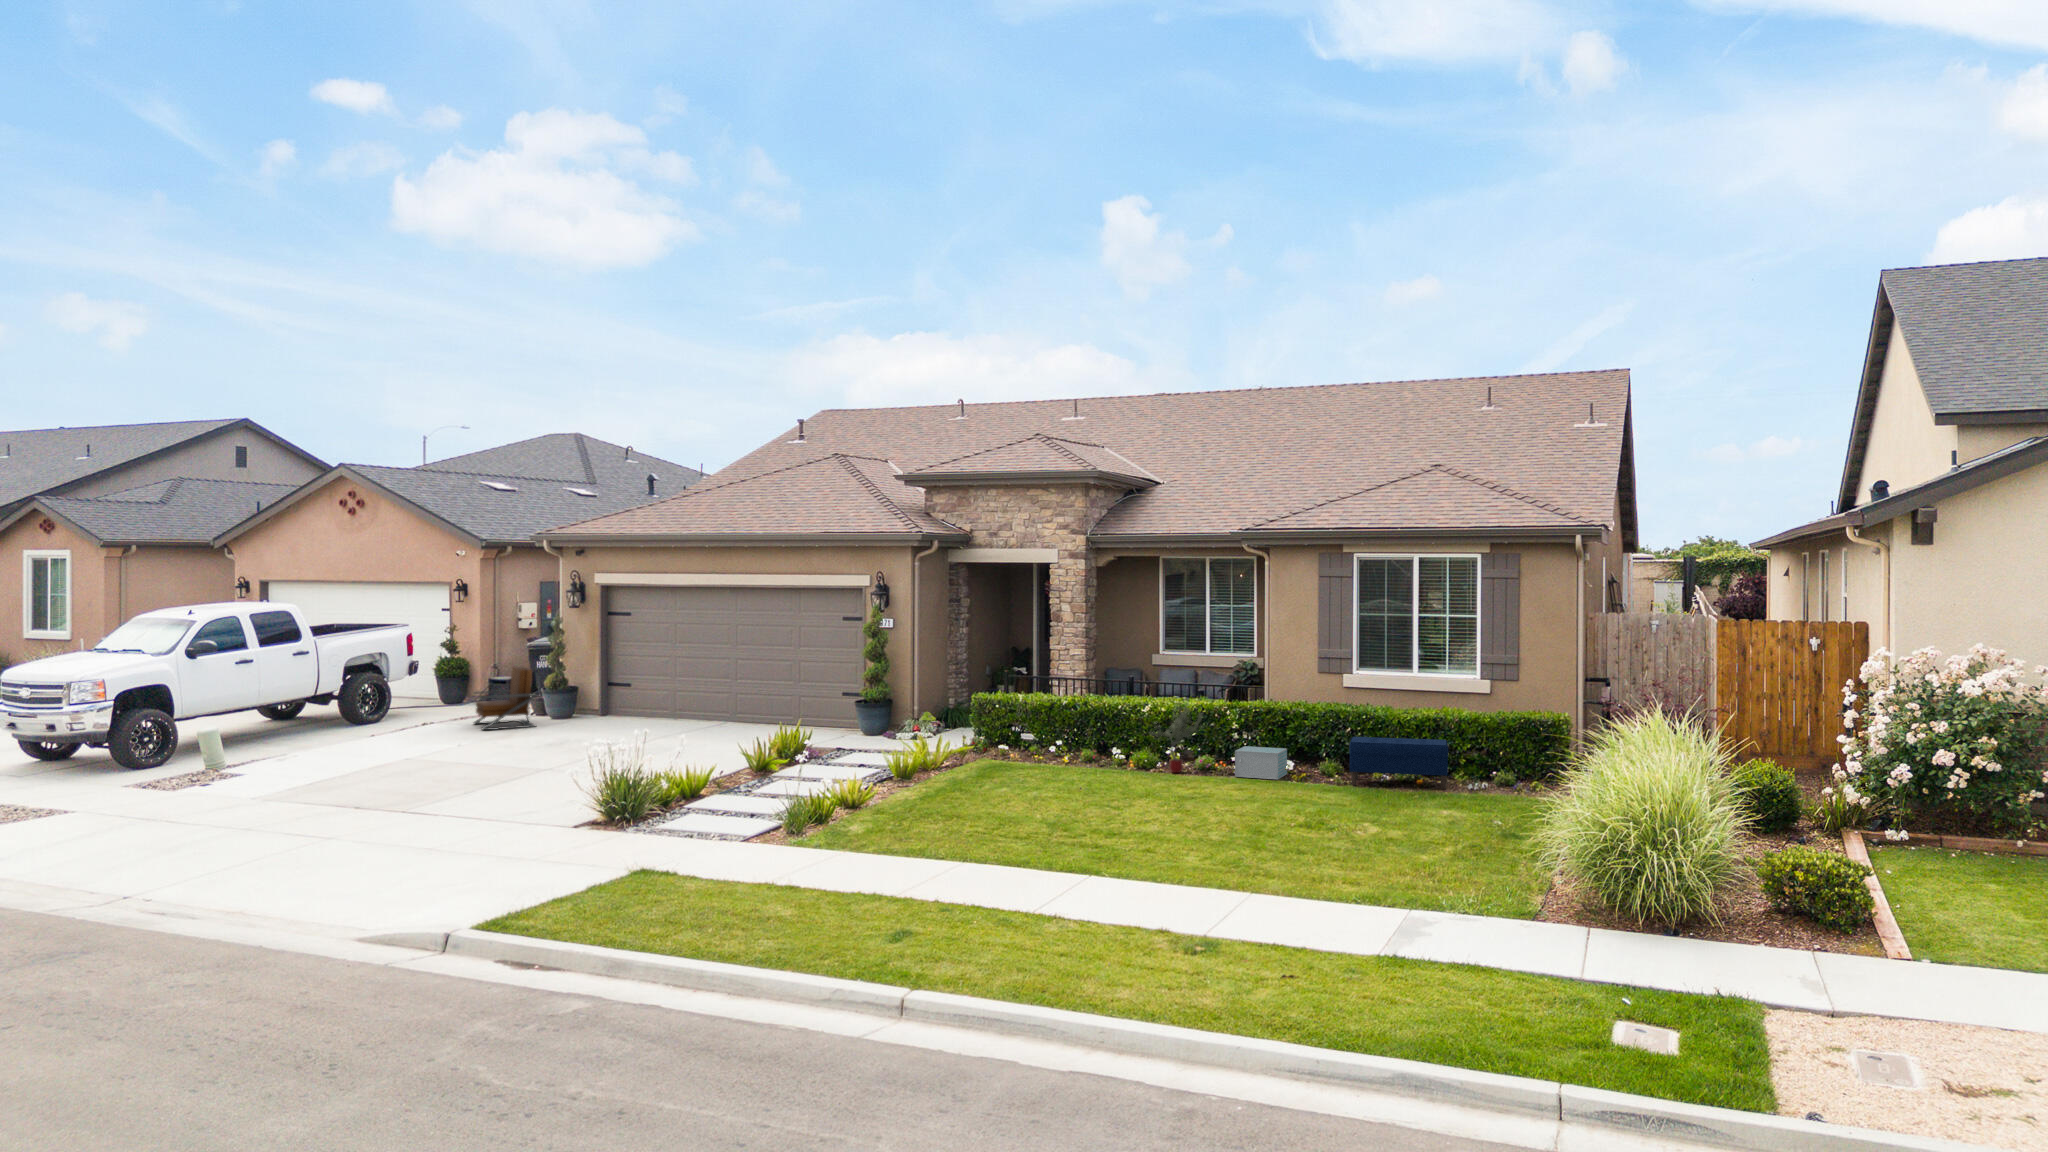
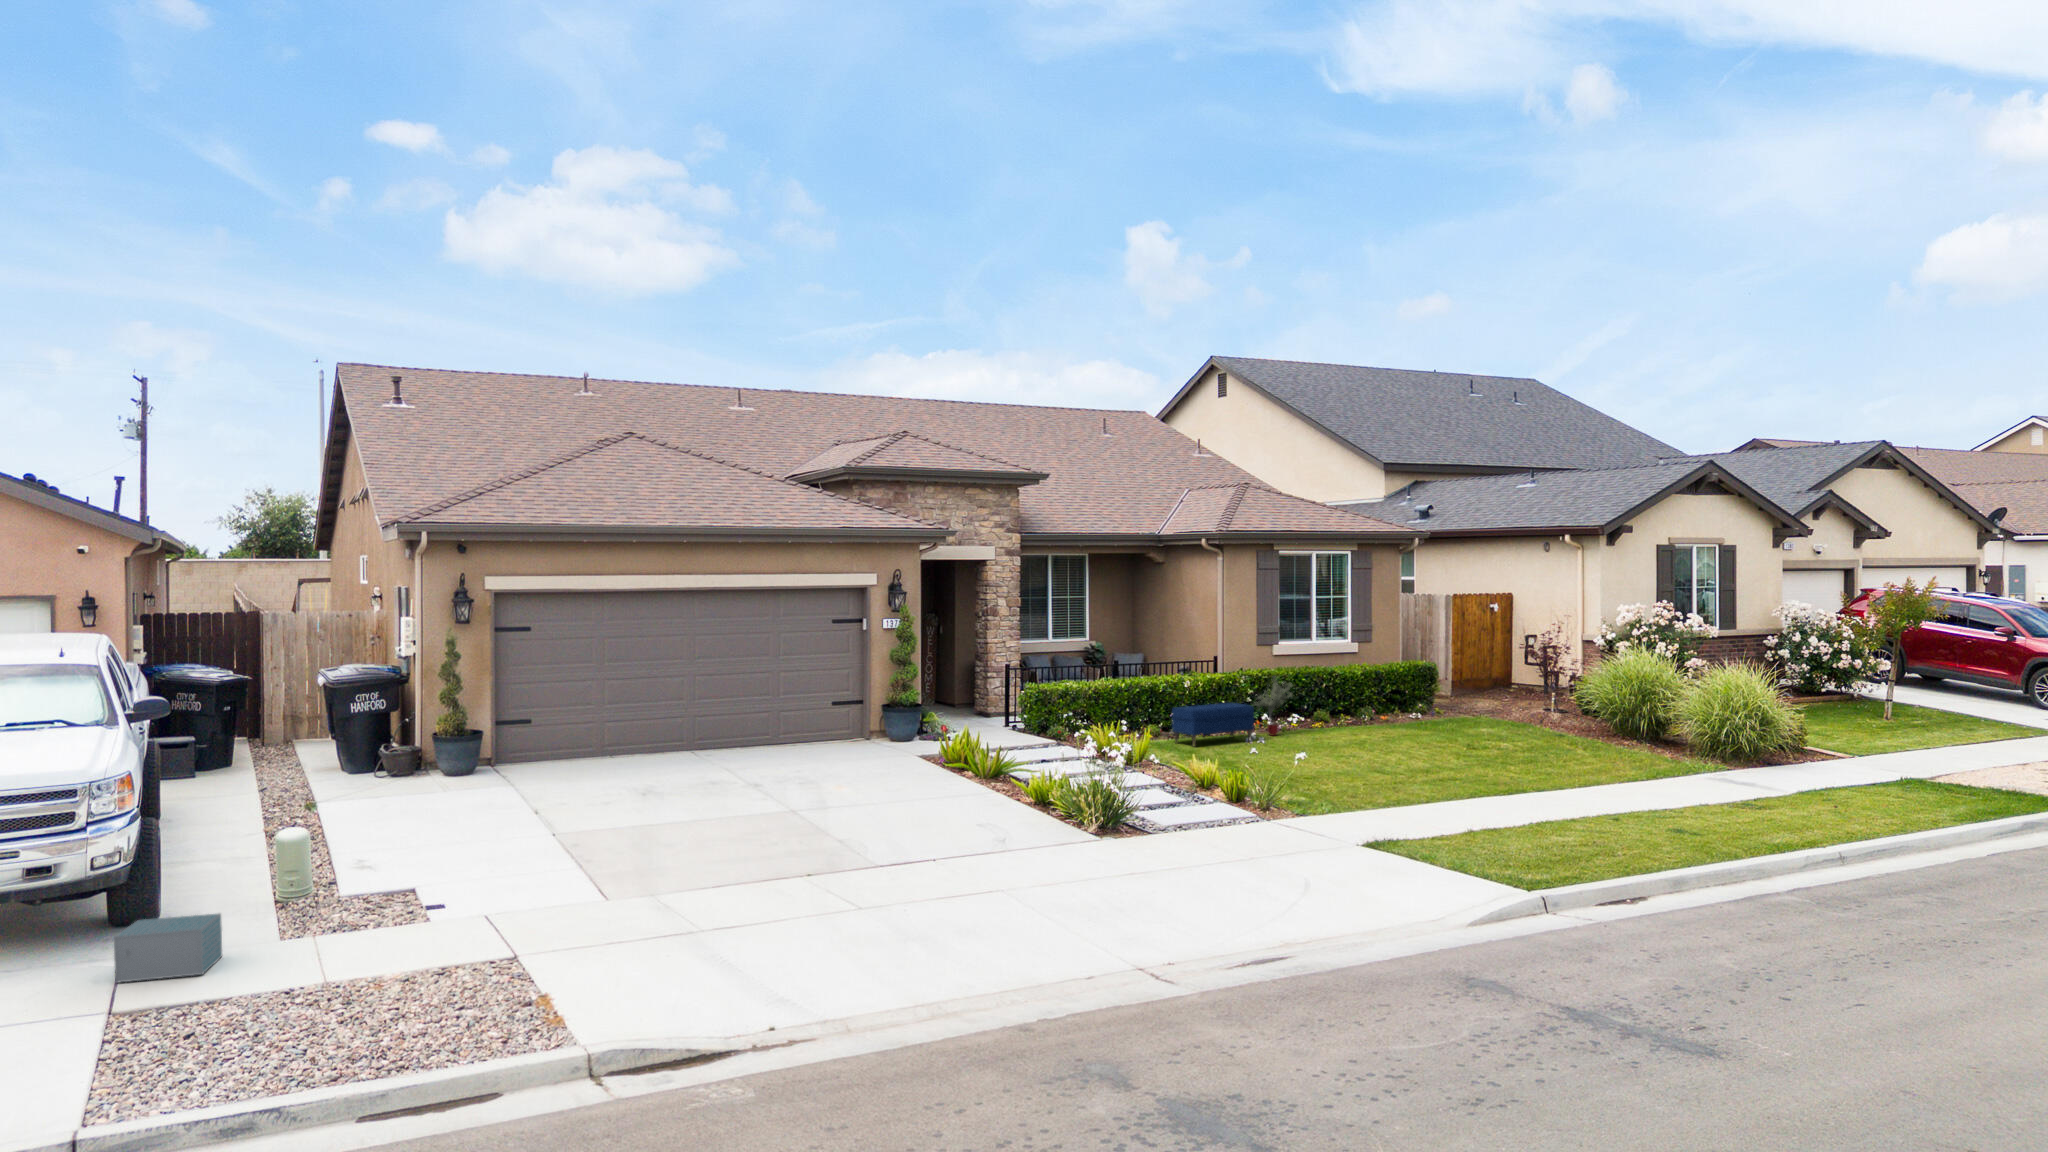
lounge chair: present [474,667,538,730] -> none [322,721,455,816]
bench: present [1349,737,1448,789] -> present [1172,703,1254,747]
storage box: present [1235,746,1287,779] -> present [114,914,222,983]

